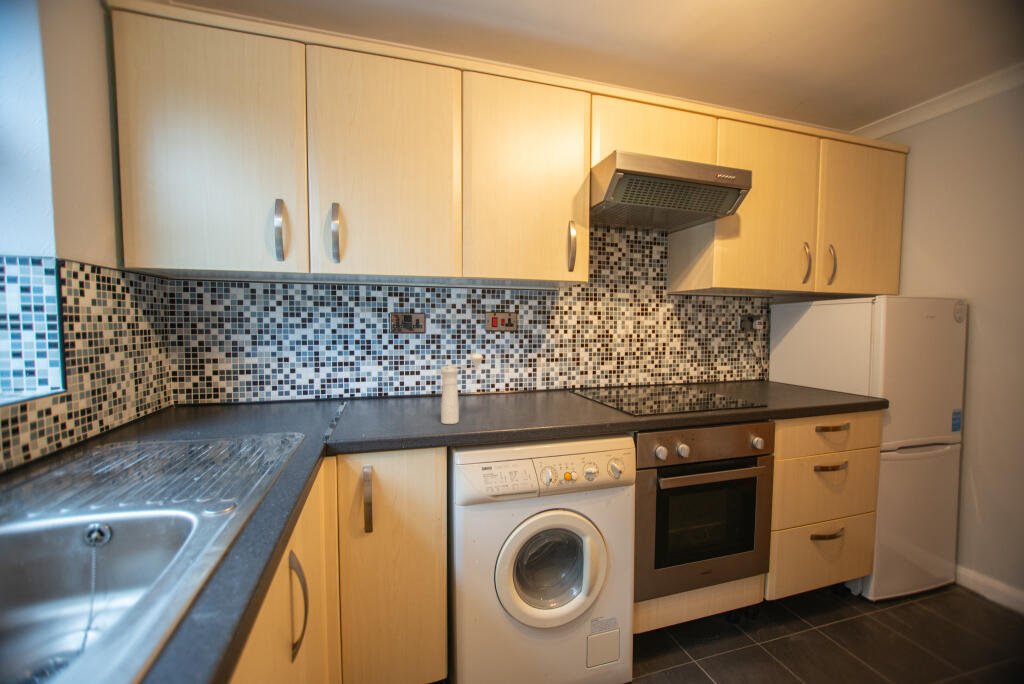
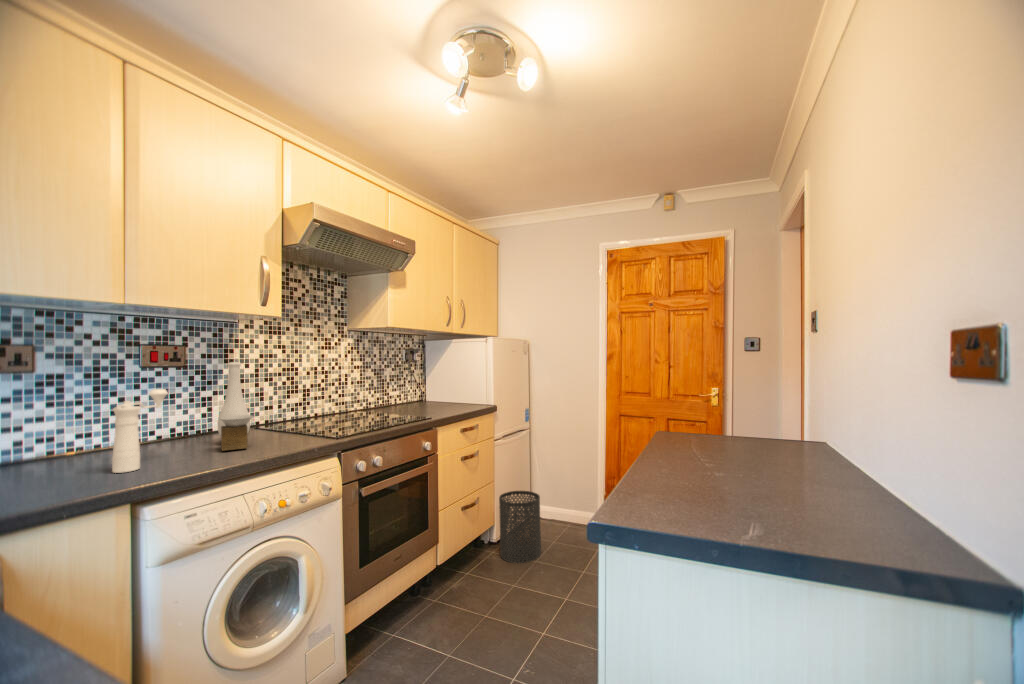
vase: none [523,330,555,417] -> present [218,362,254,451]
trash can: none [878,532,978,662] -> present [499,491,541,563]

